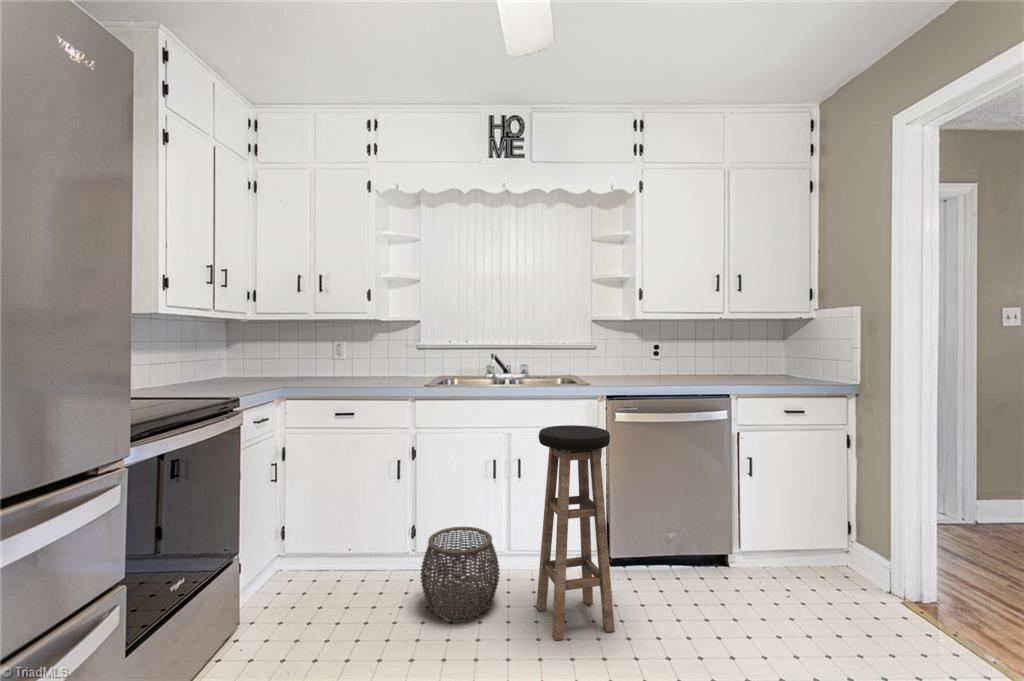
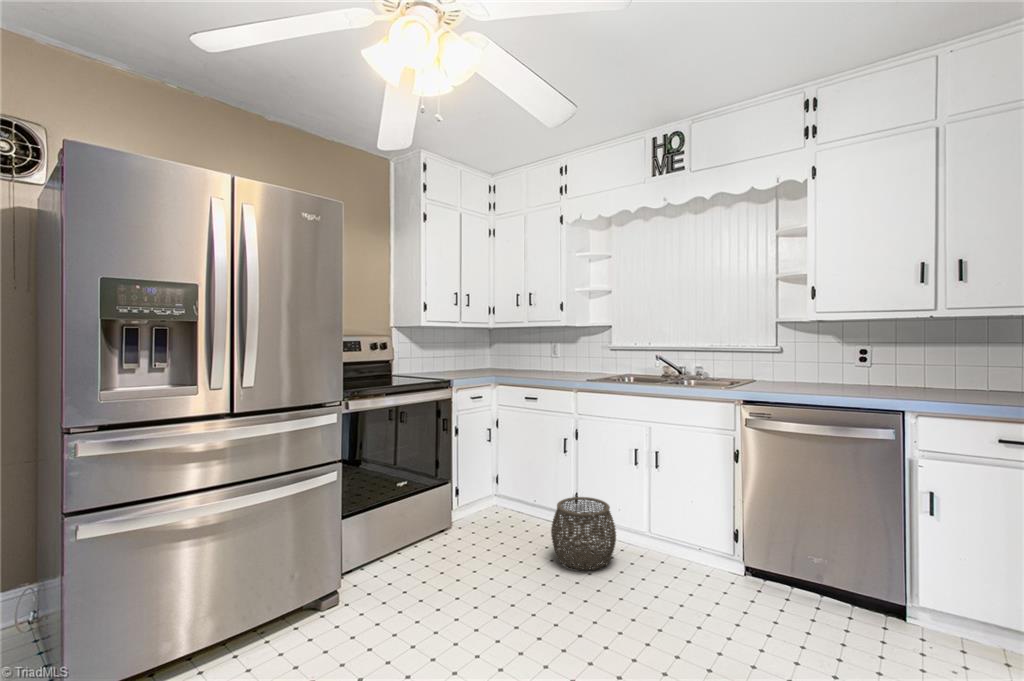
bar stool: present [536,425,615,640] -> none [627,421,695,620]

